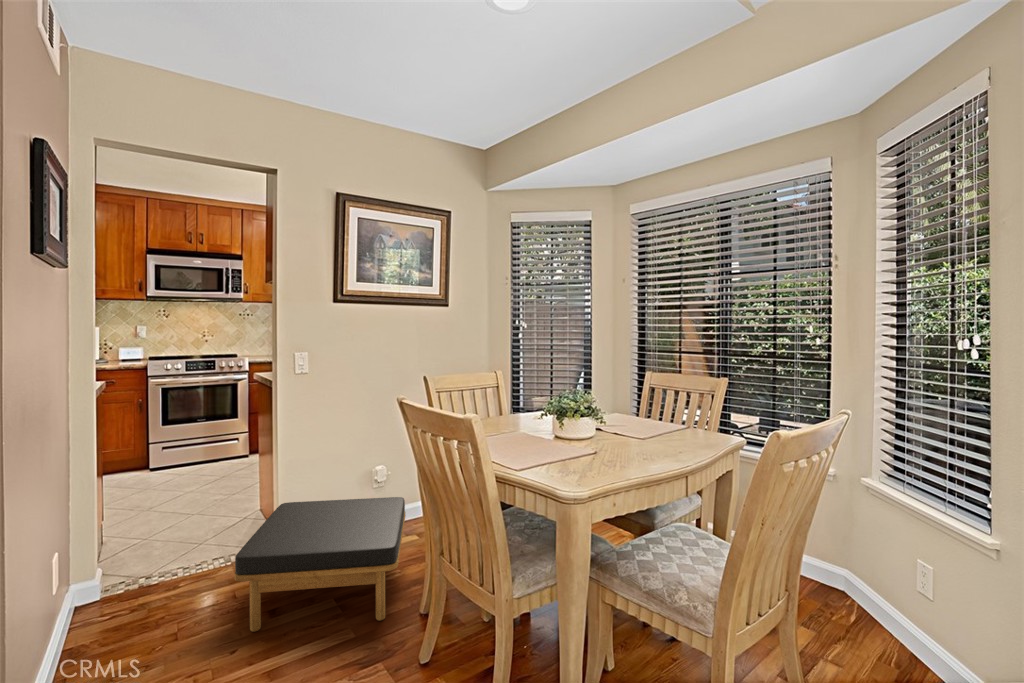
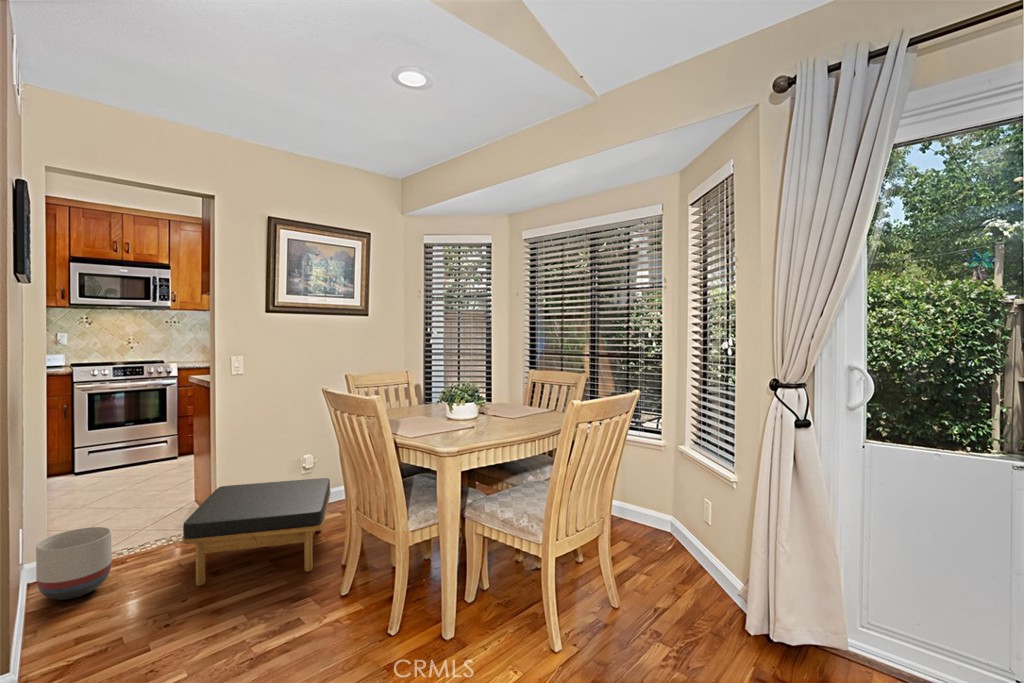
planter: none [73,551,158,640] -> present [36,527,112,600]

